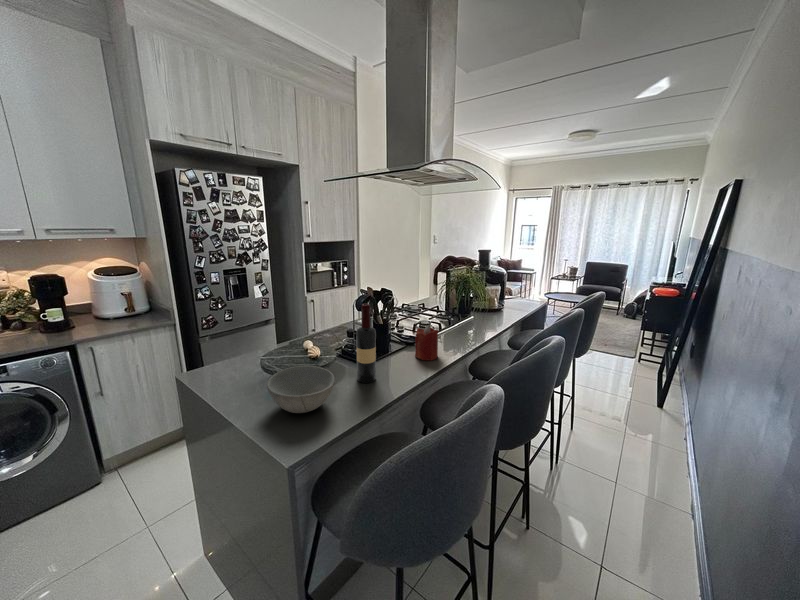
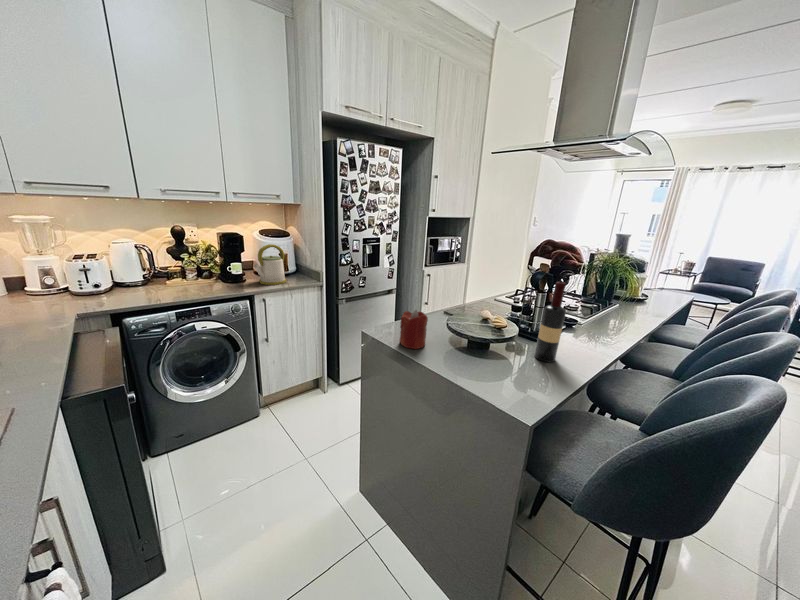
kettle: none [79,284,128,331] -> present [254,244,286,285]
candle: present [415,326,438,361] -> present [400,310,428,349]
bowl: present [267,366,335,413] -> none [471,338,539,384]

